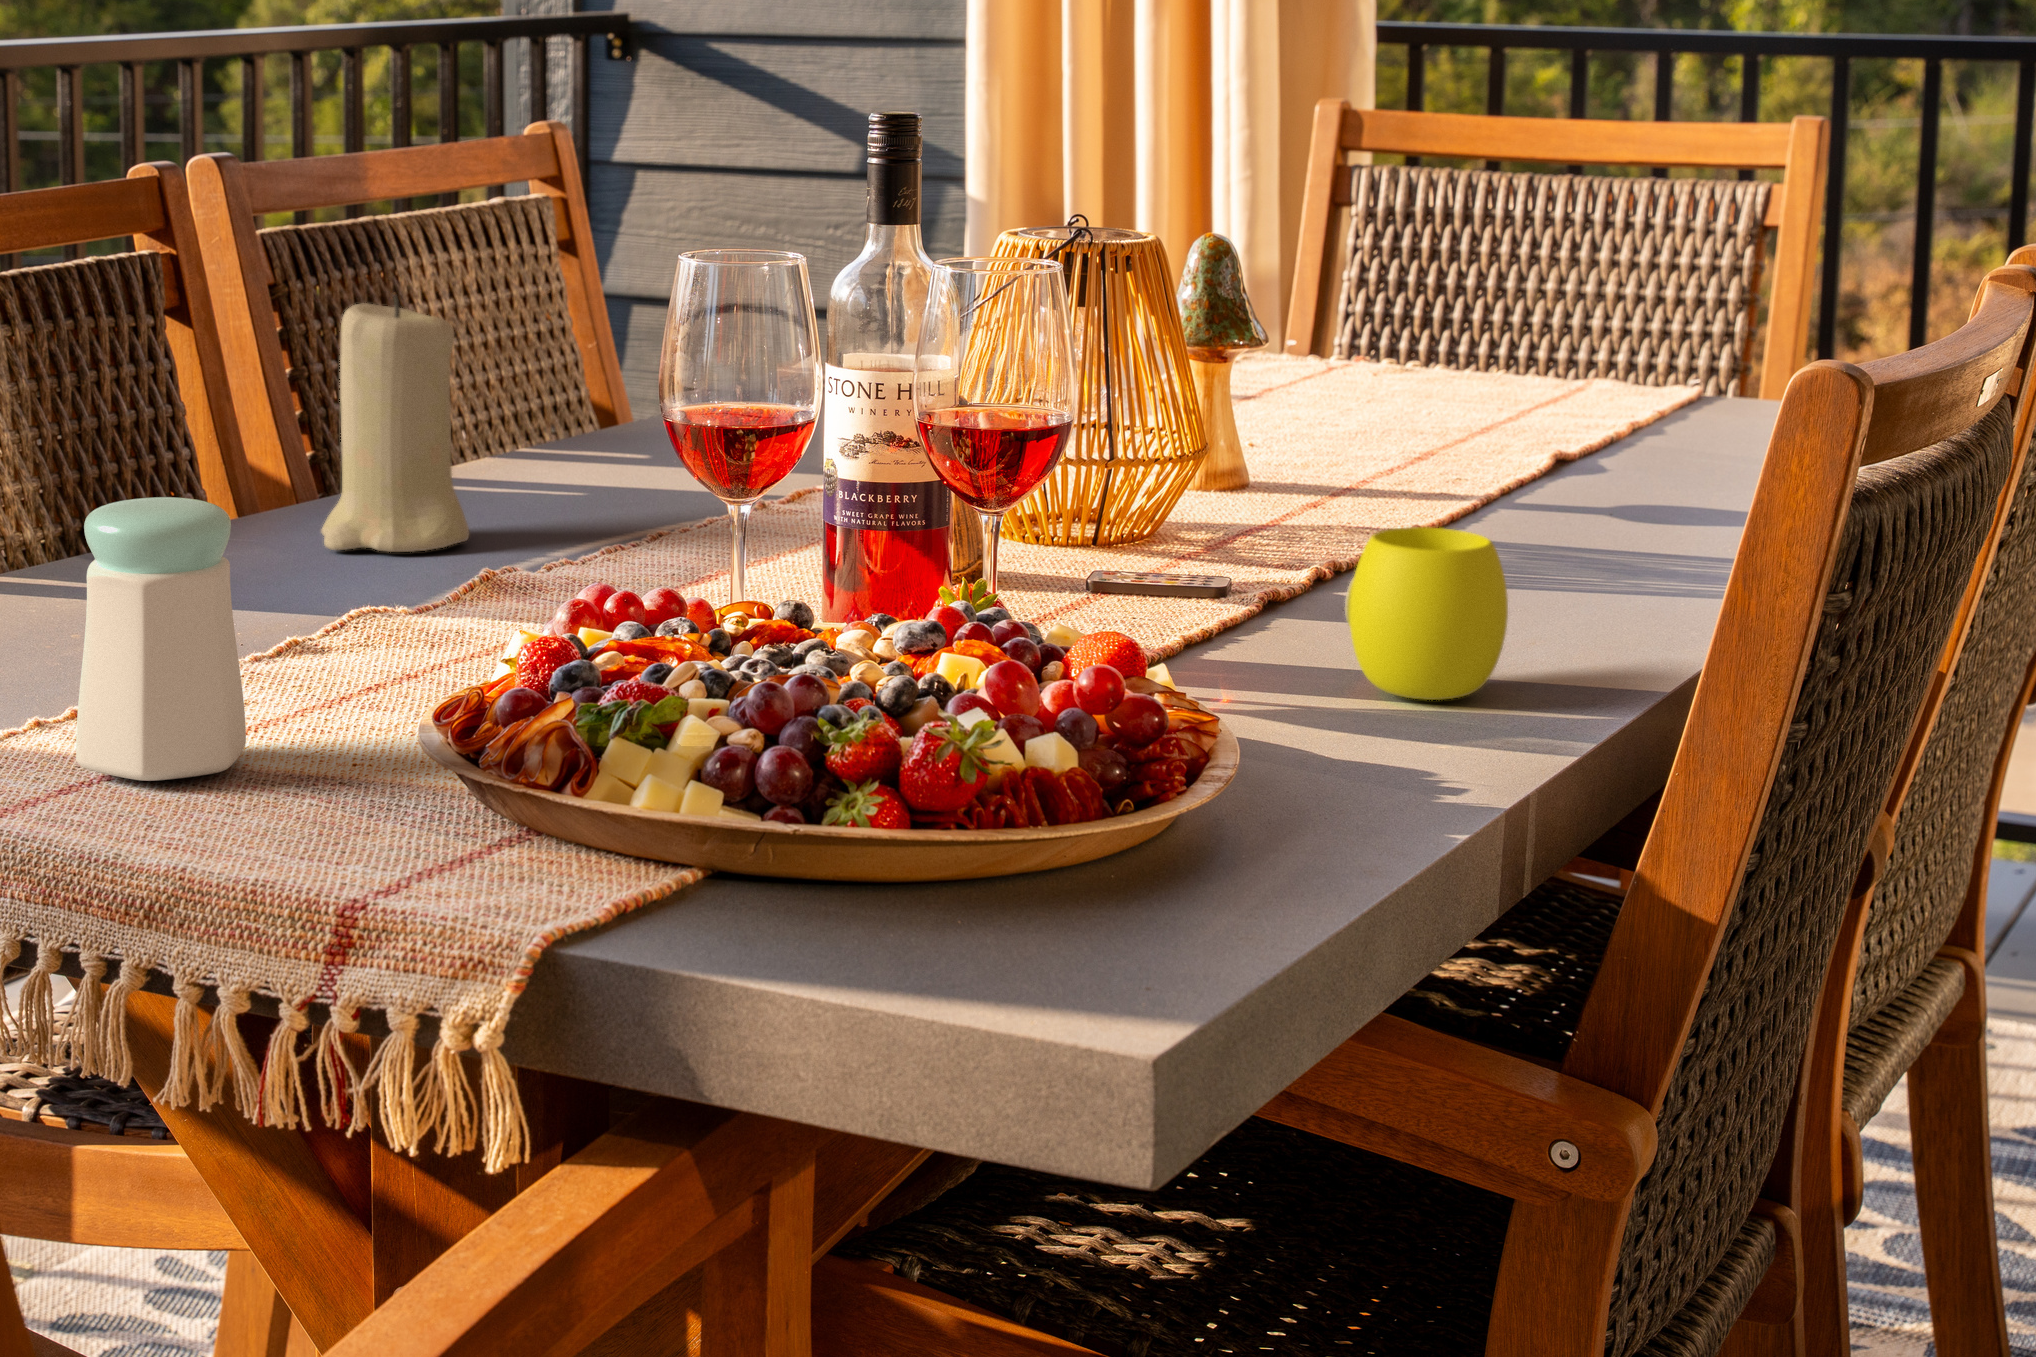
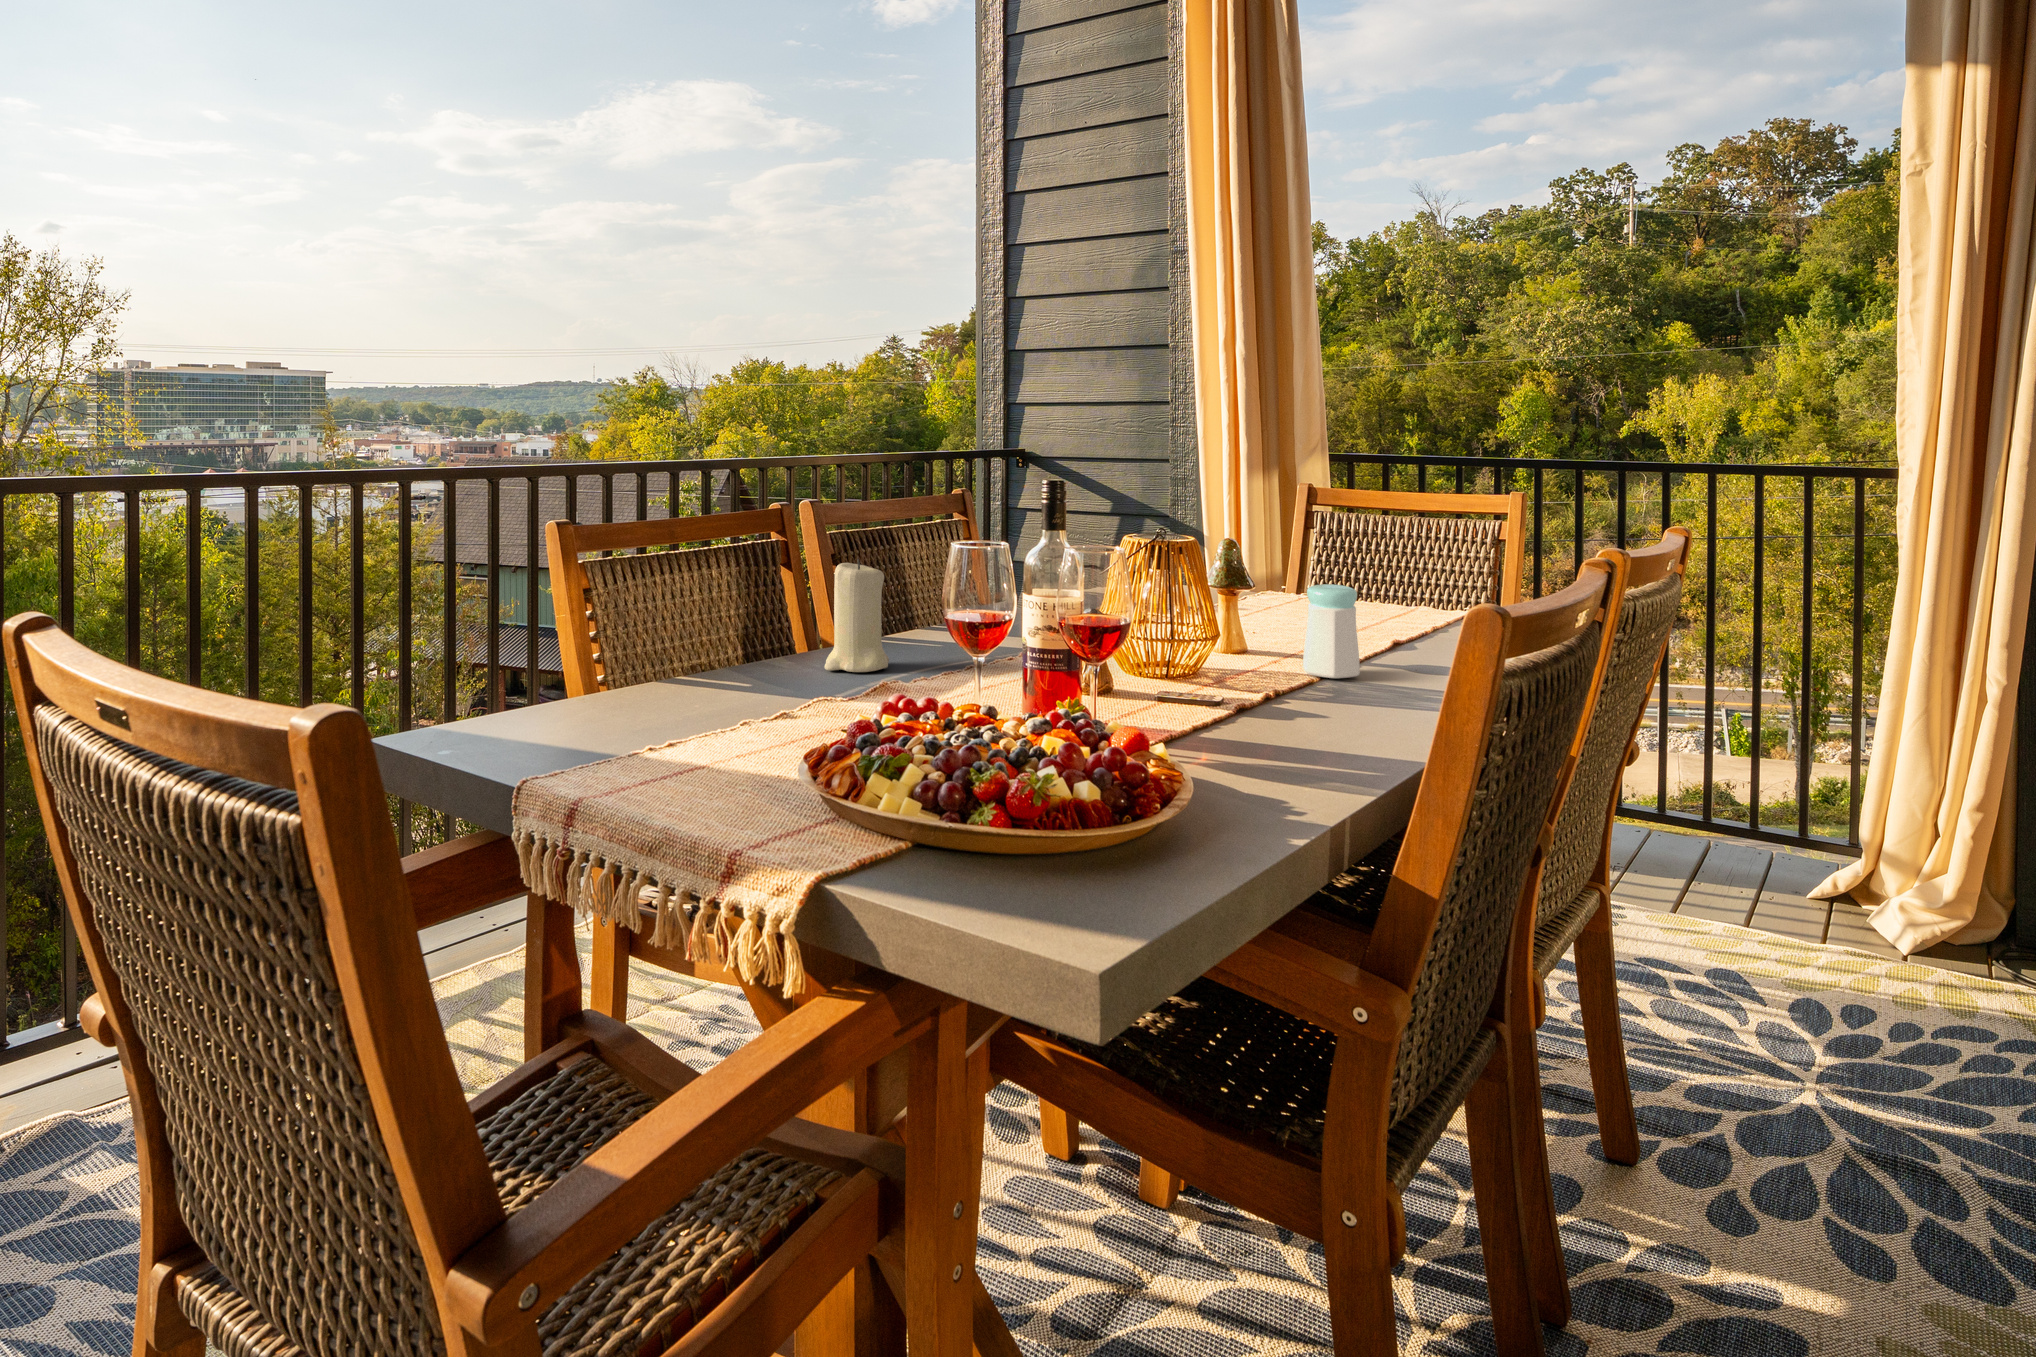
salt shaker: present [76,497,246,781] -> present [1303,584,1360,678]
cup: present [1344,527,1508,700] -> none [1262,678,1342,763]

